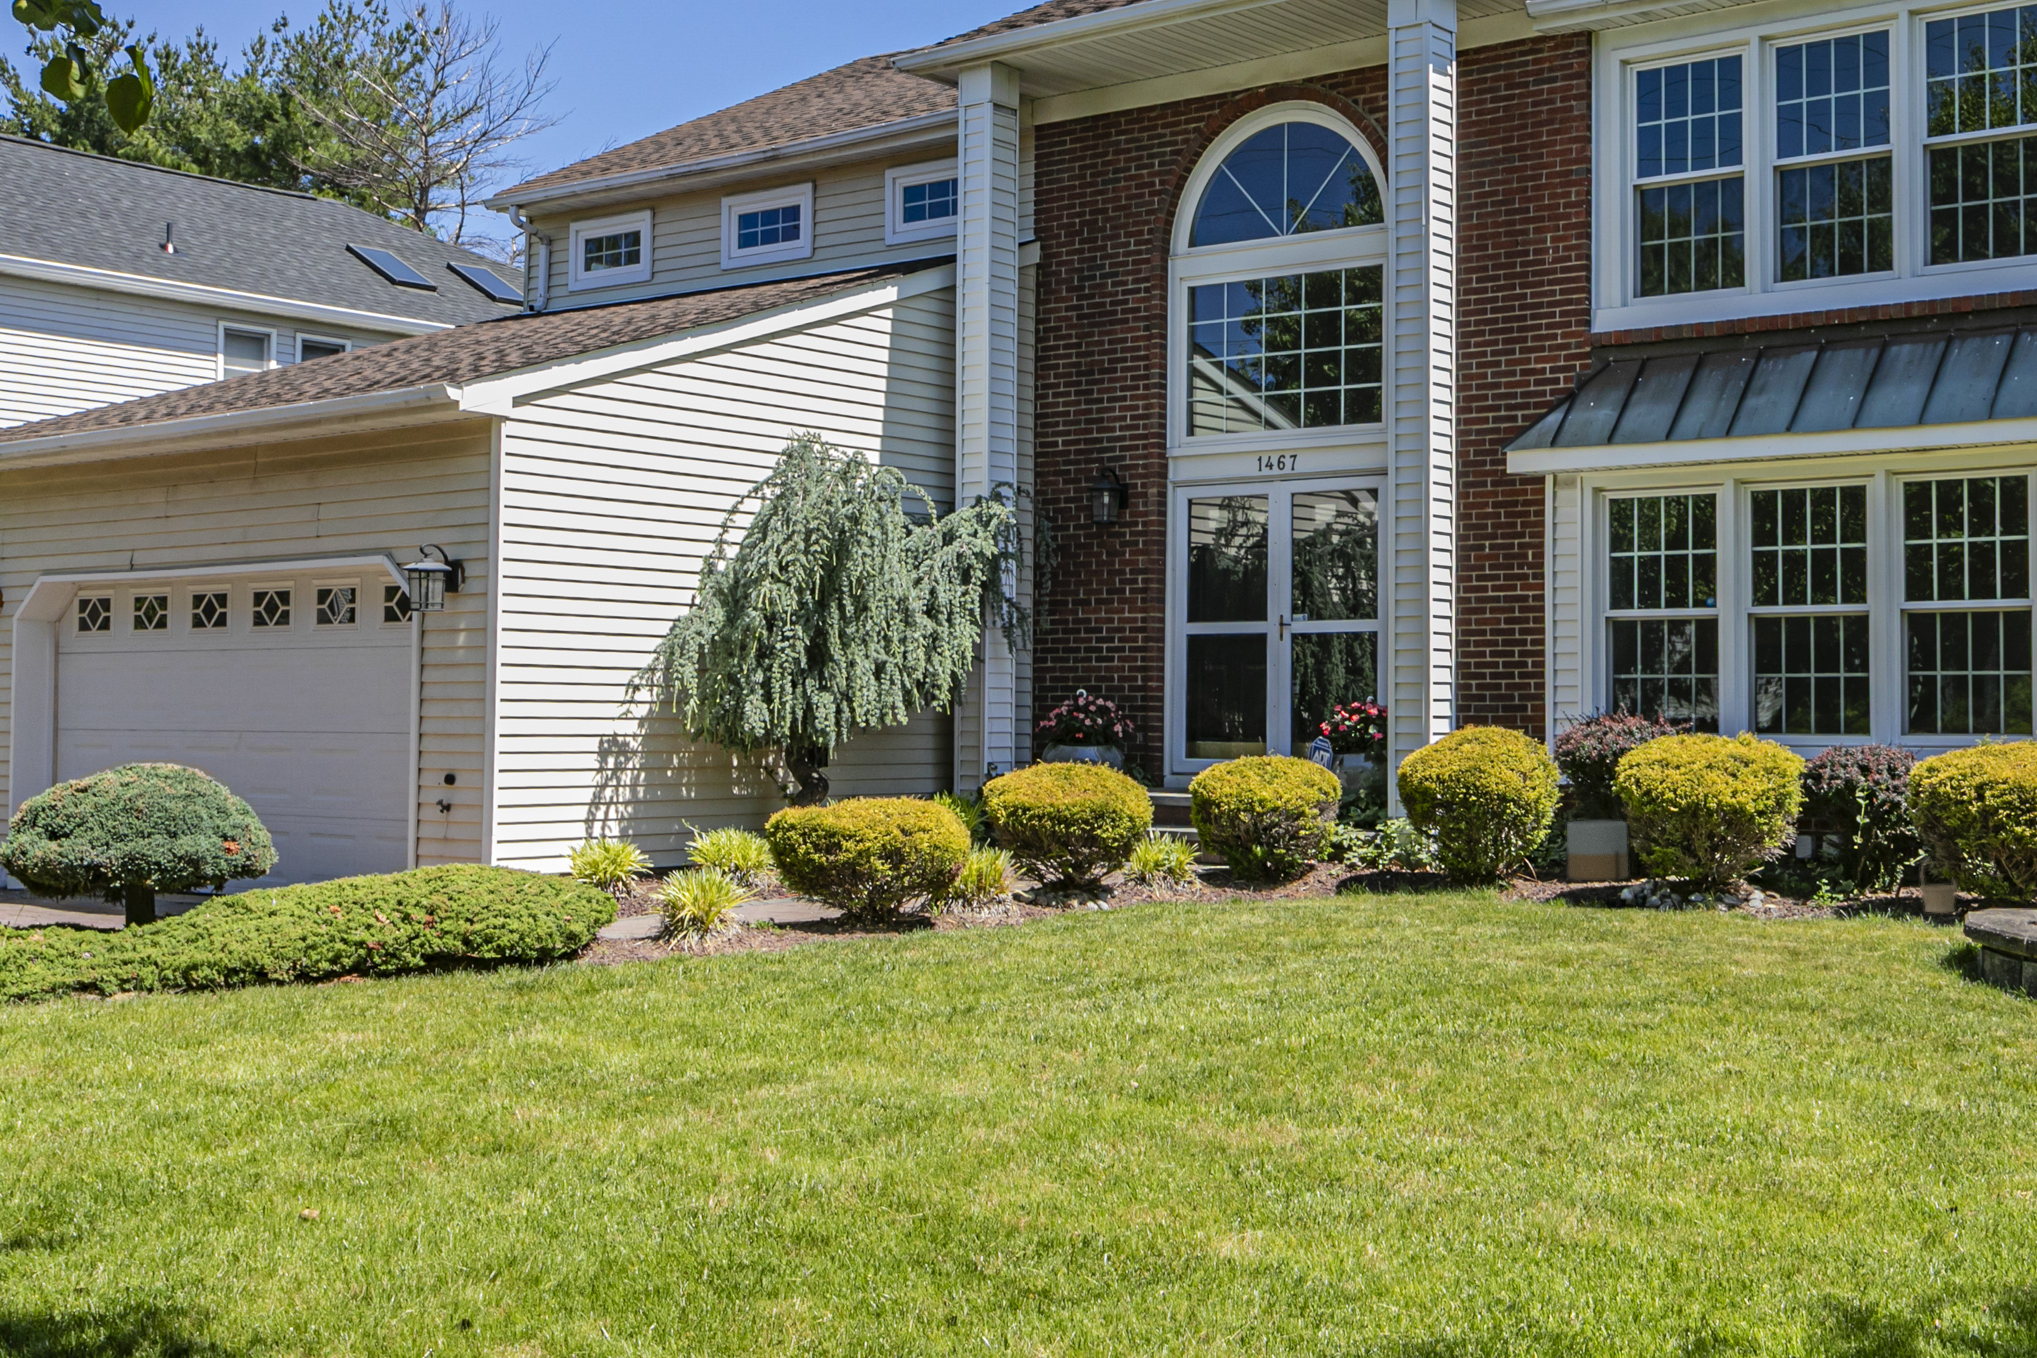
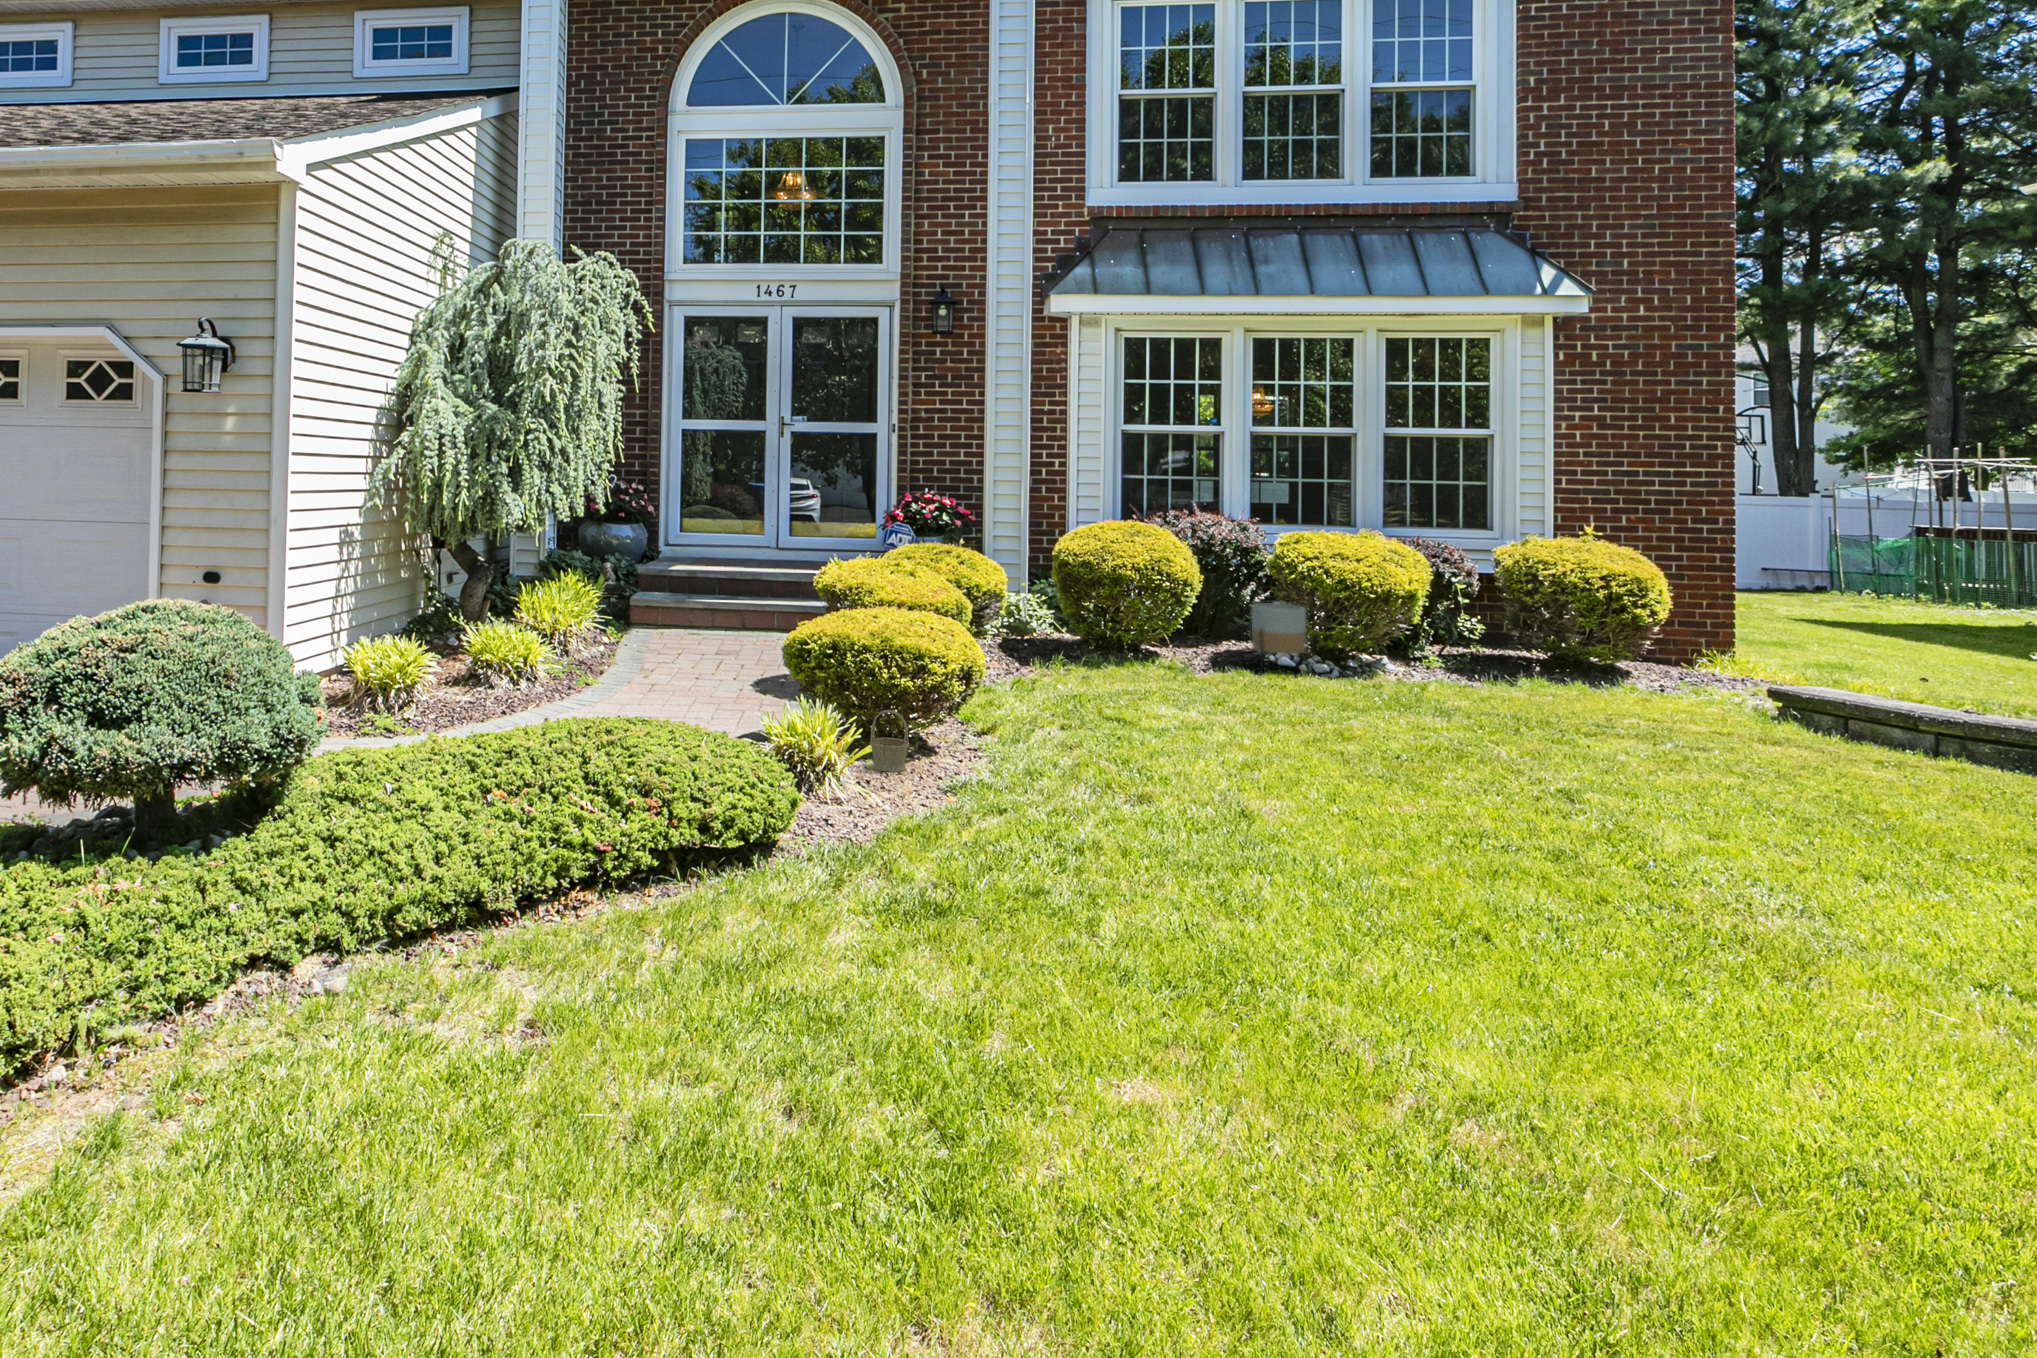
basket: present [1920,859,1957,913] -> present [870,710,909,772]

